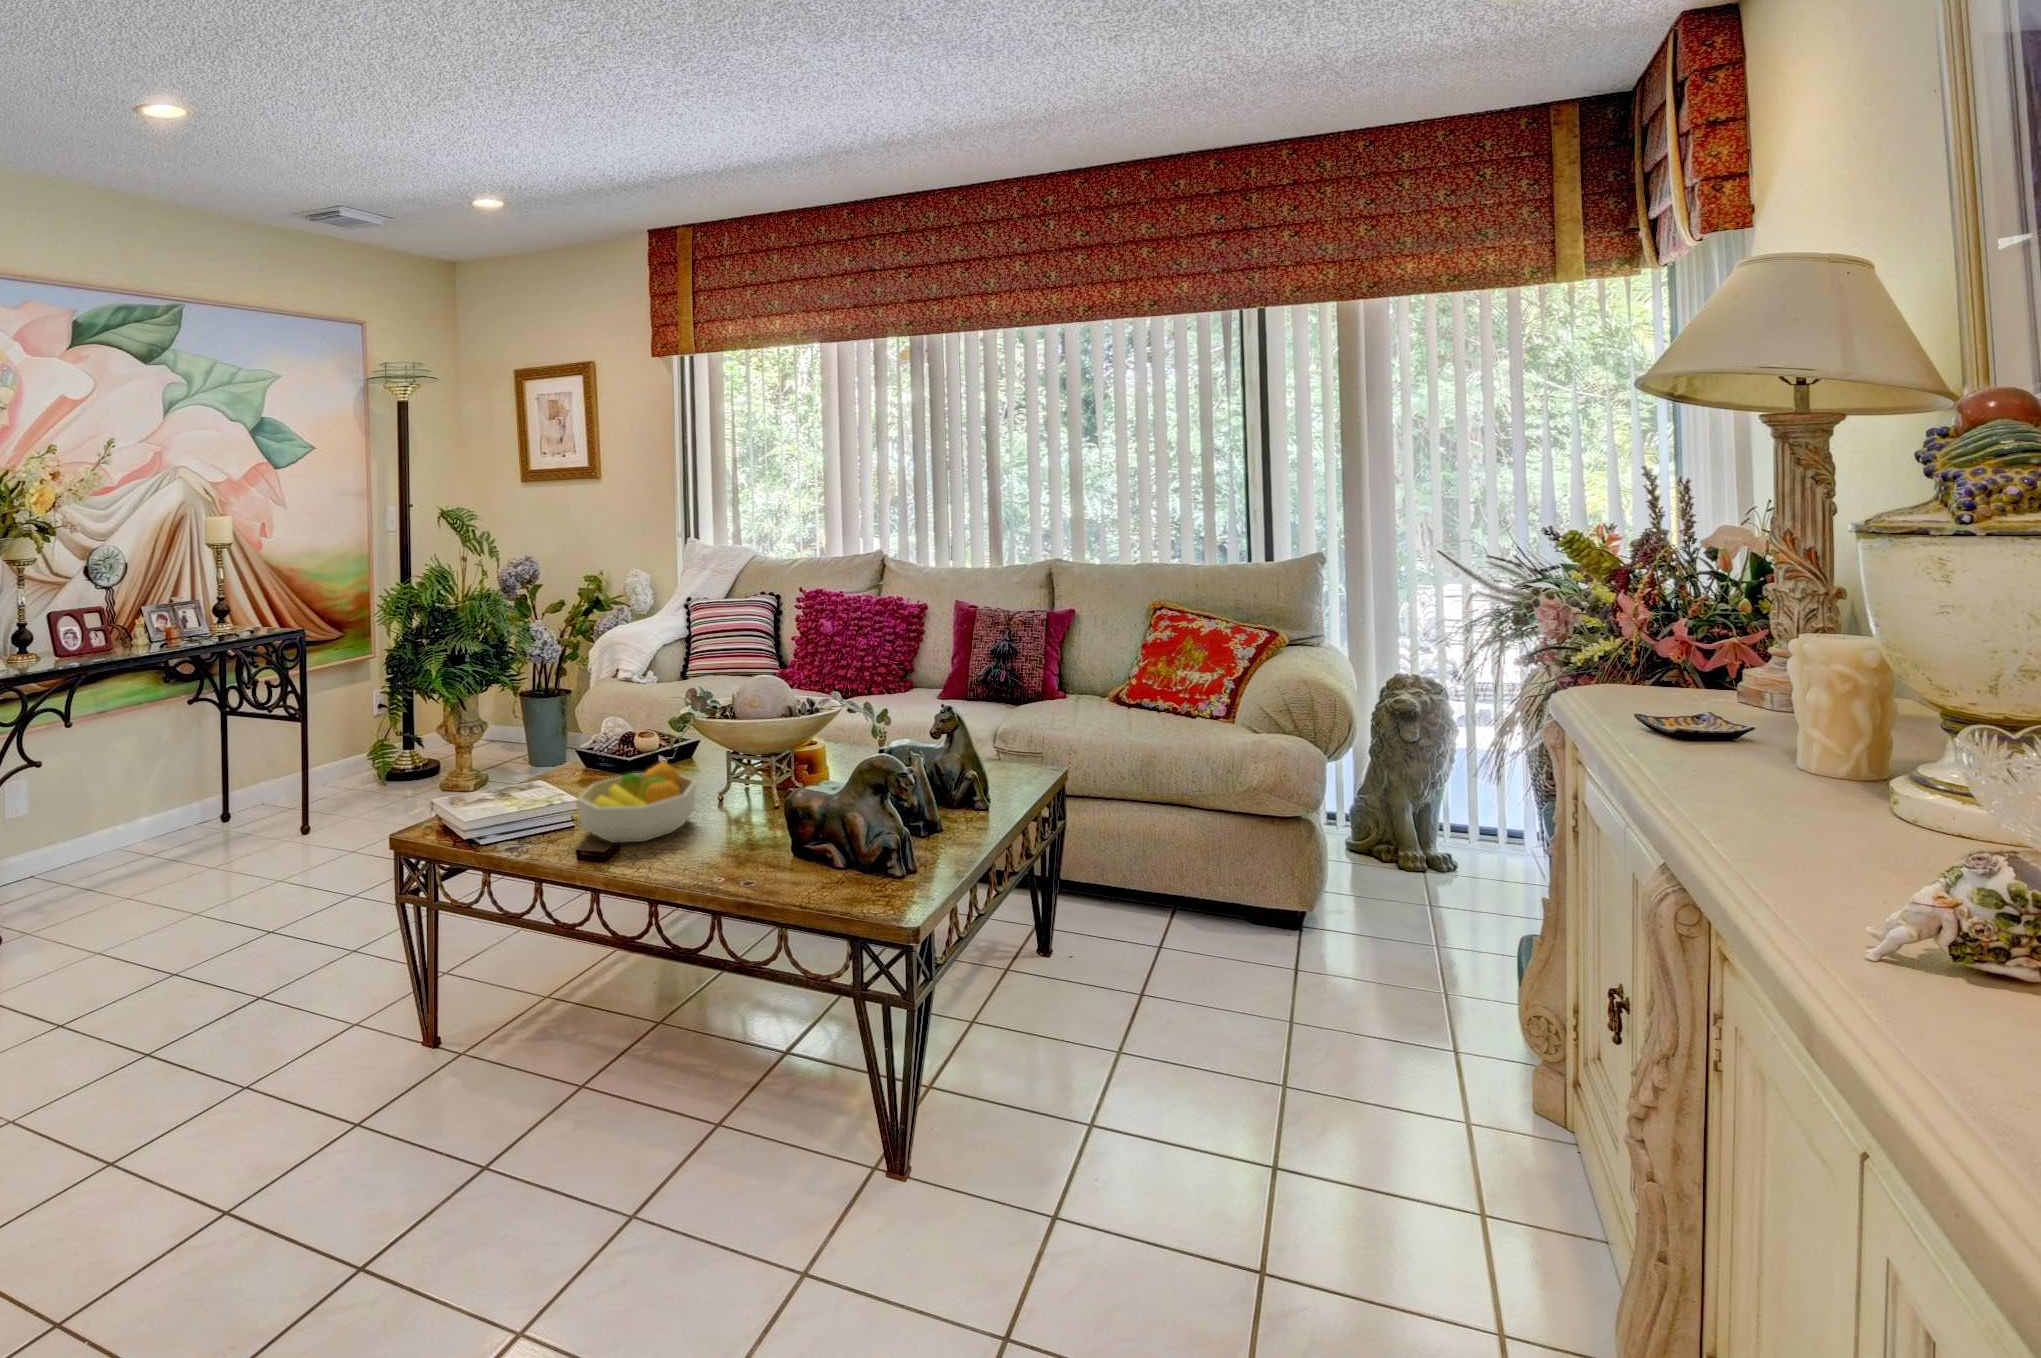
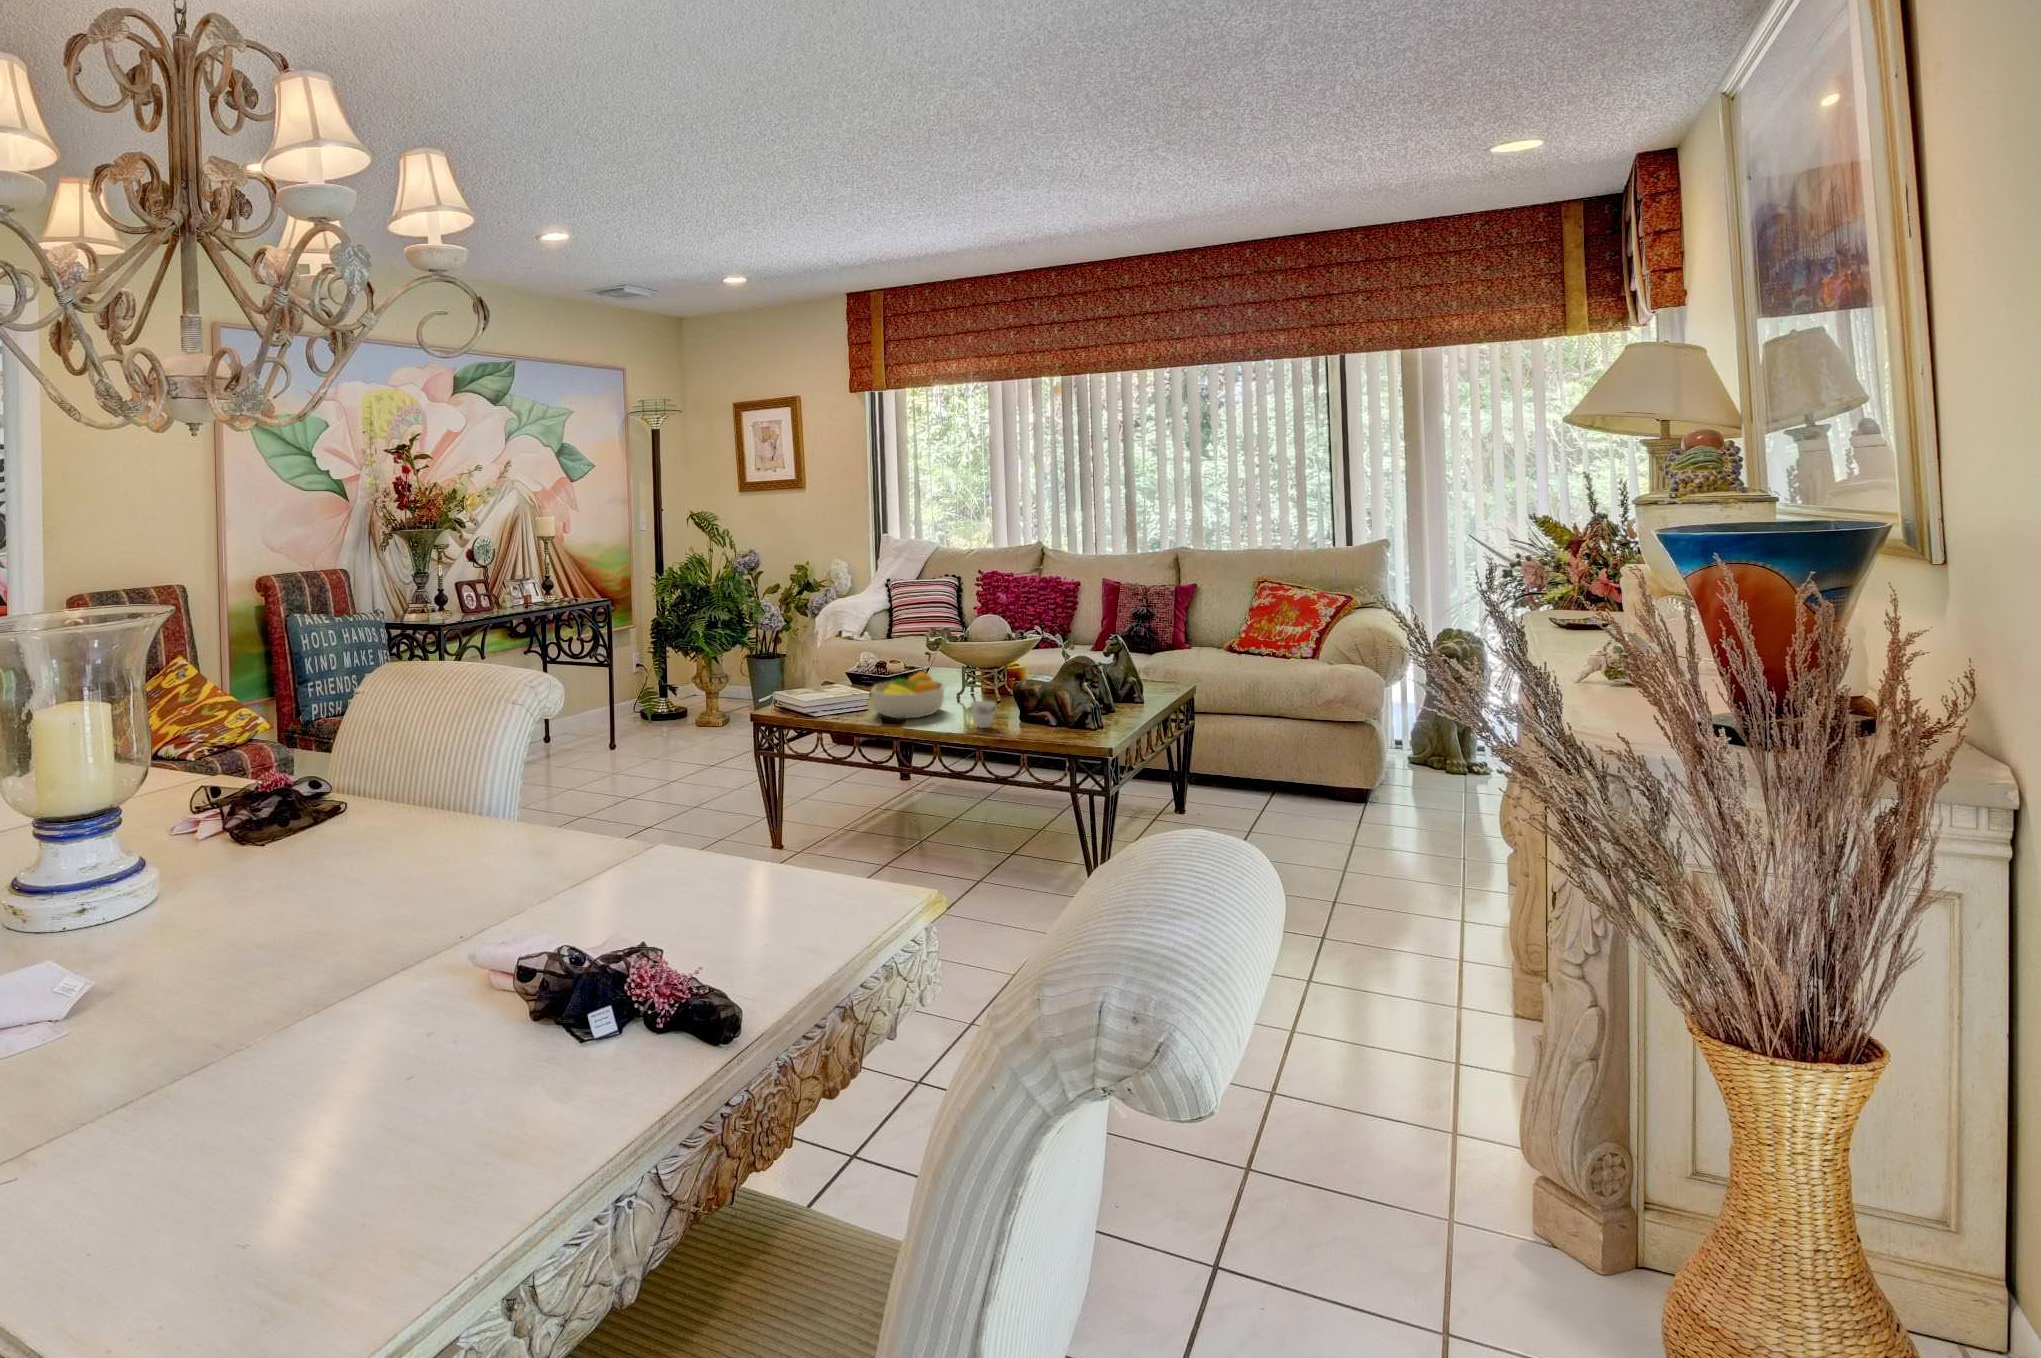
teacup: none [715,821,759,867] -> present [971,701,997,728]

